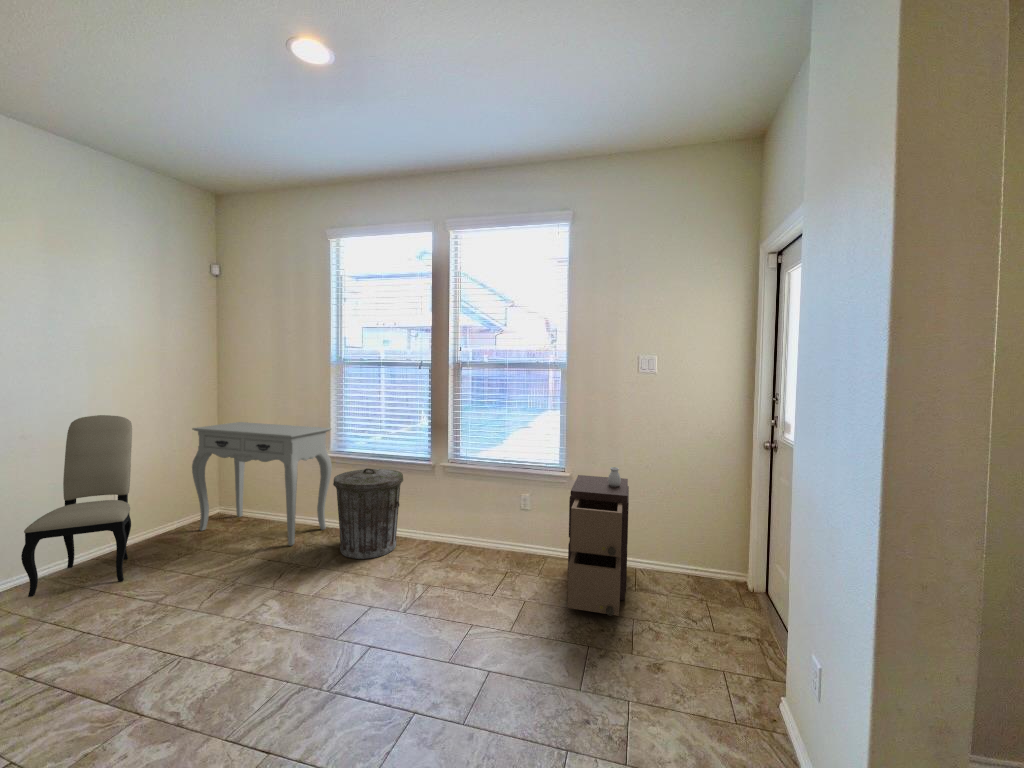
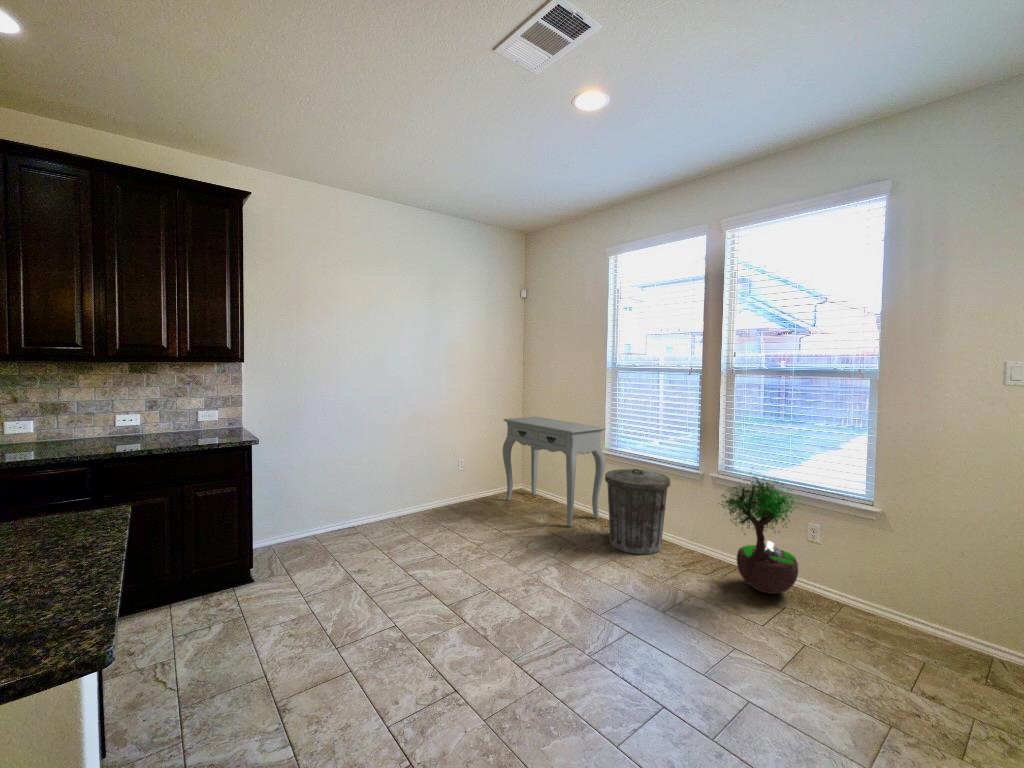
dining chair: present [21,415,132,597] -> none [410,406,468,527]
potted tree: none [451,452,519,564] -> present [718,477,799,594]
storage cabinet: present [567,467,629,616] -> none [862,510,984,706]

